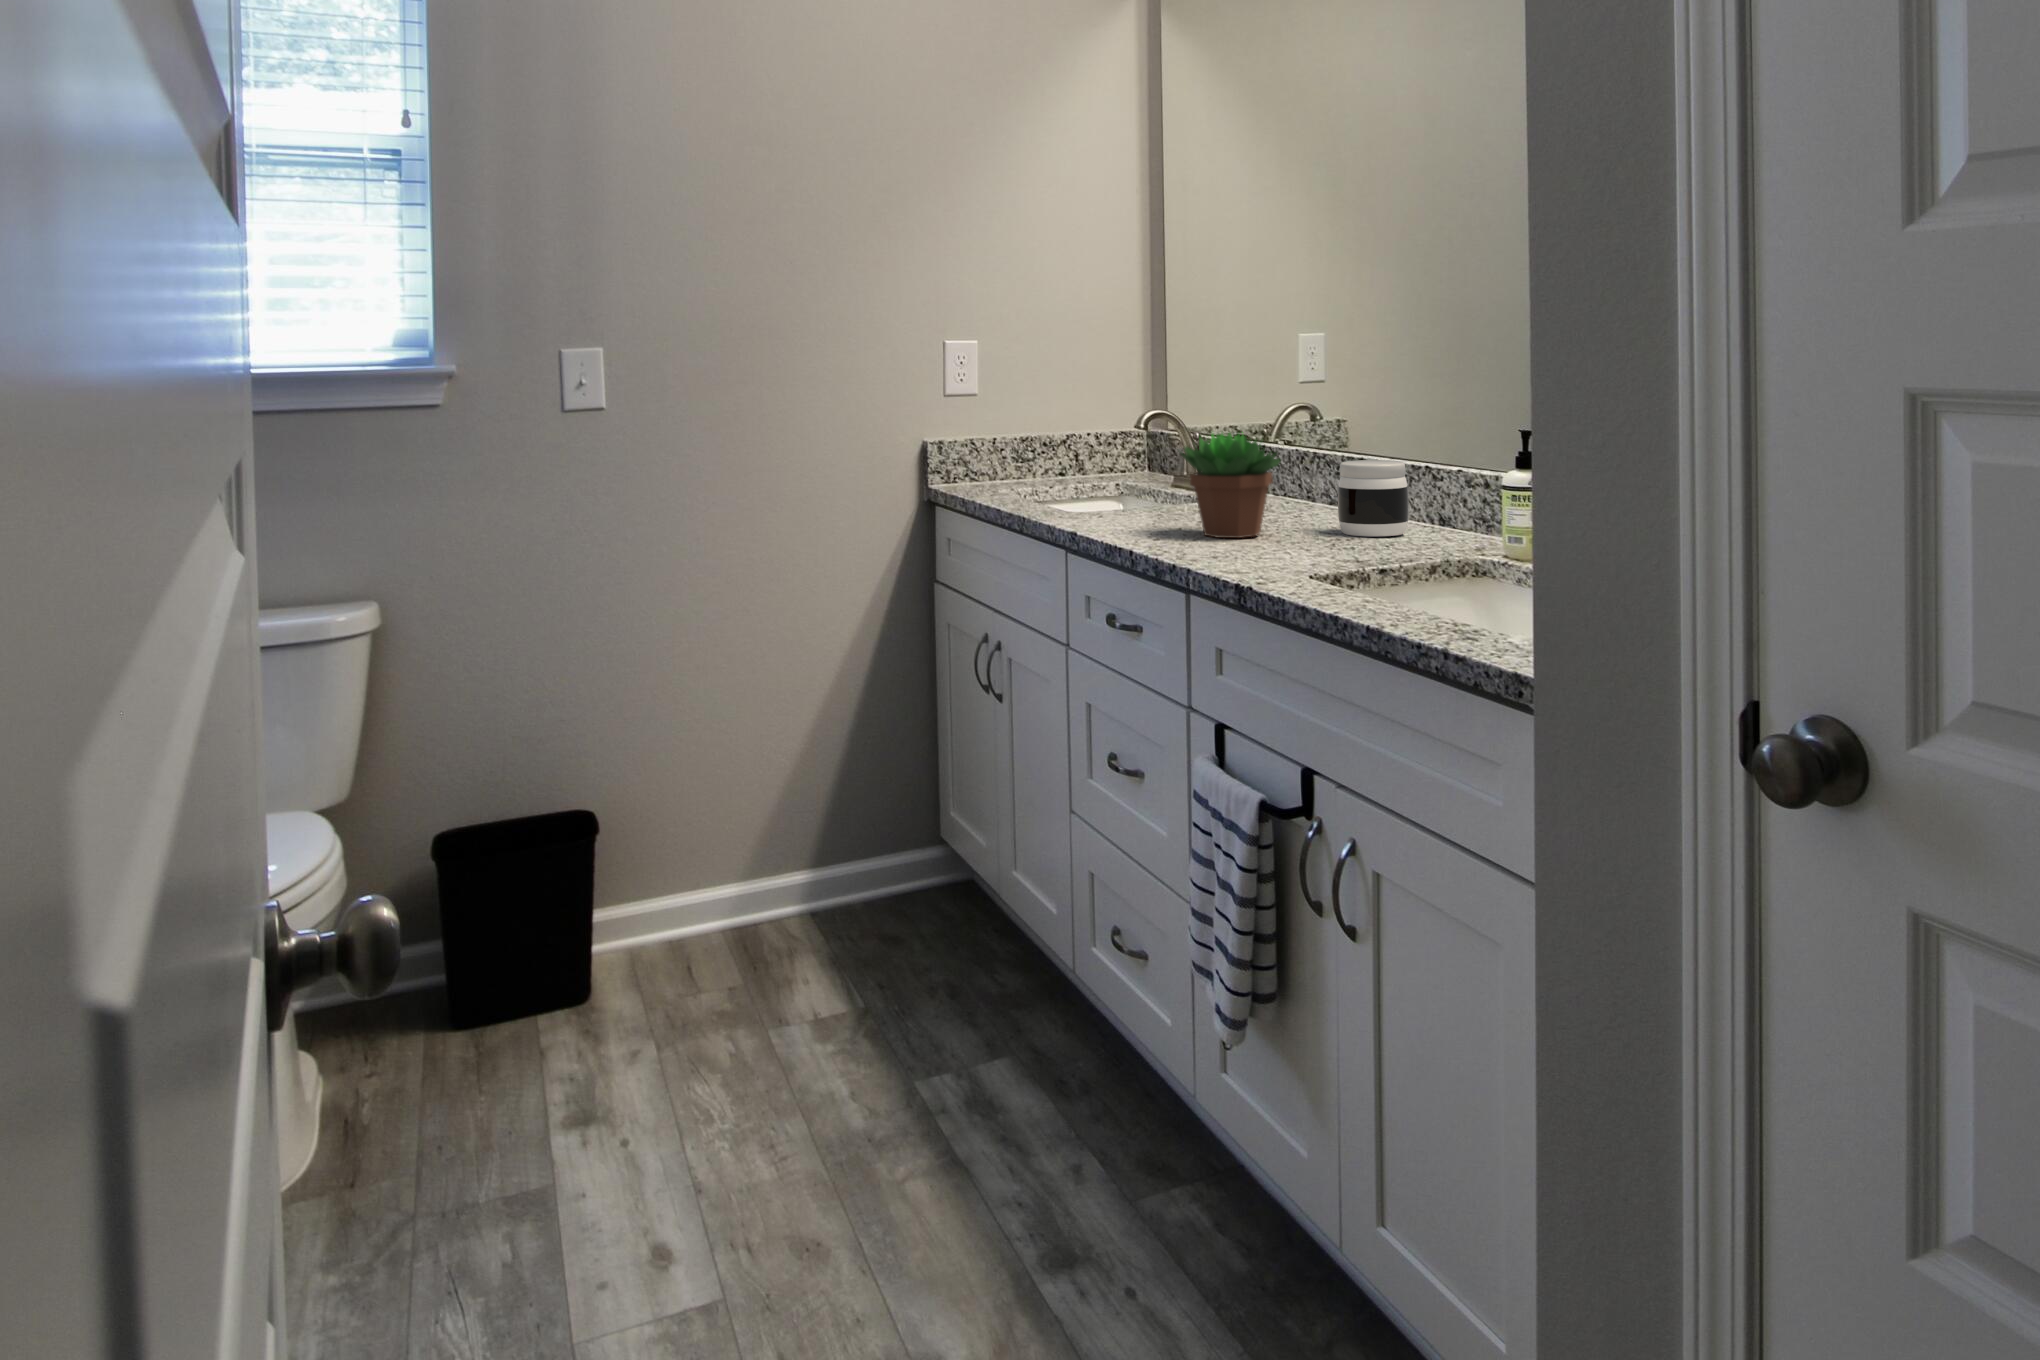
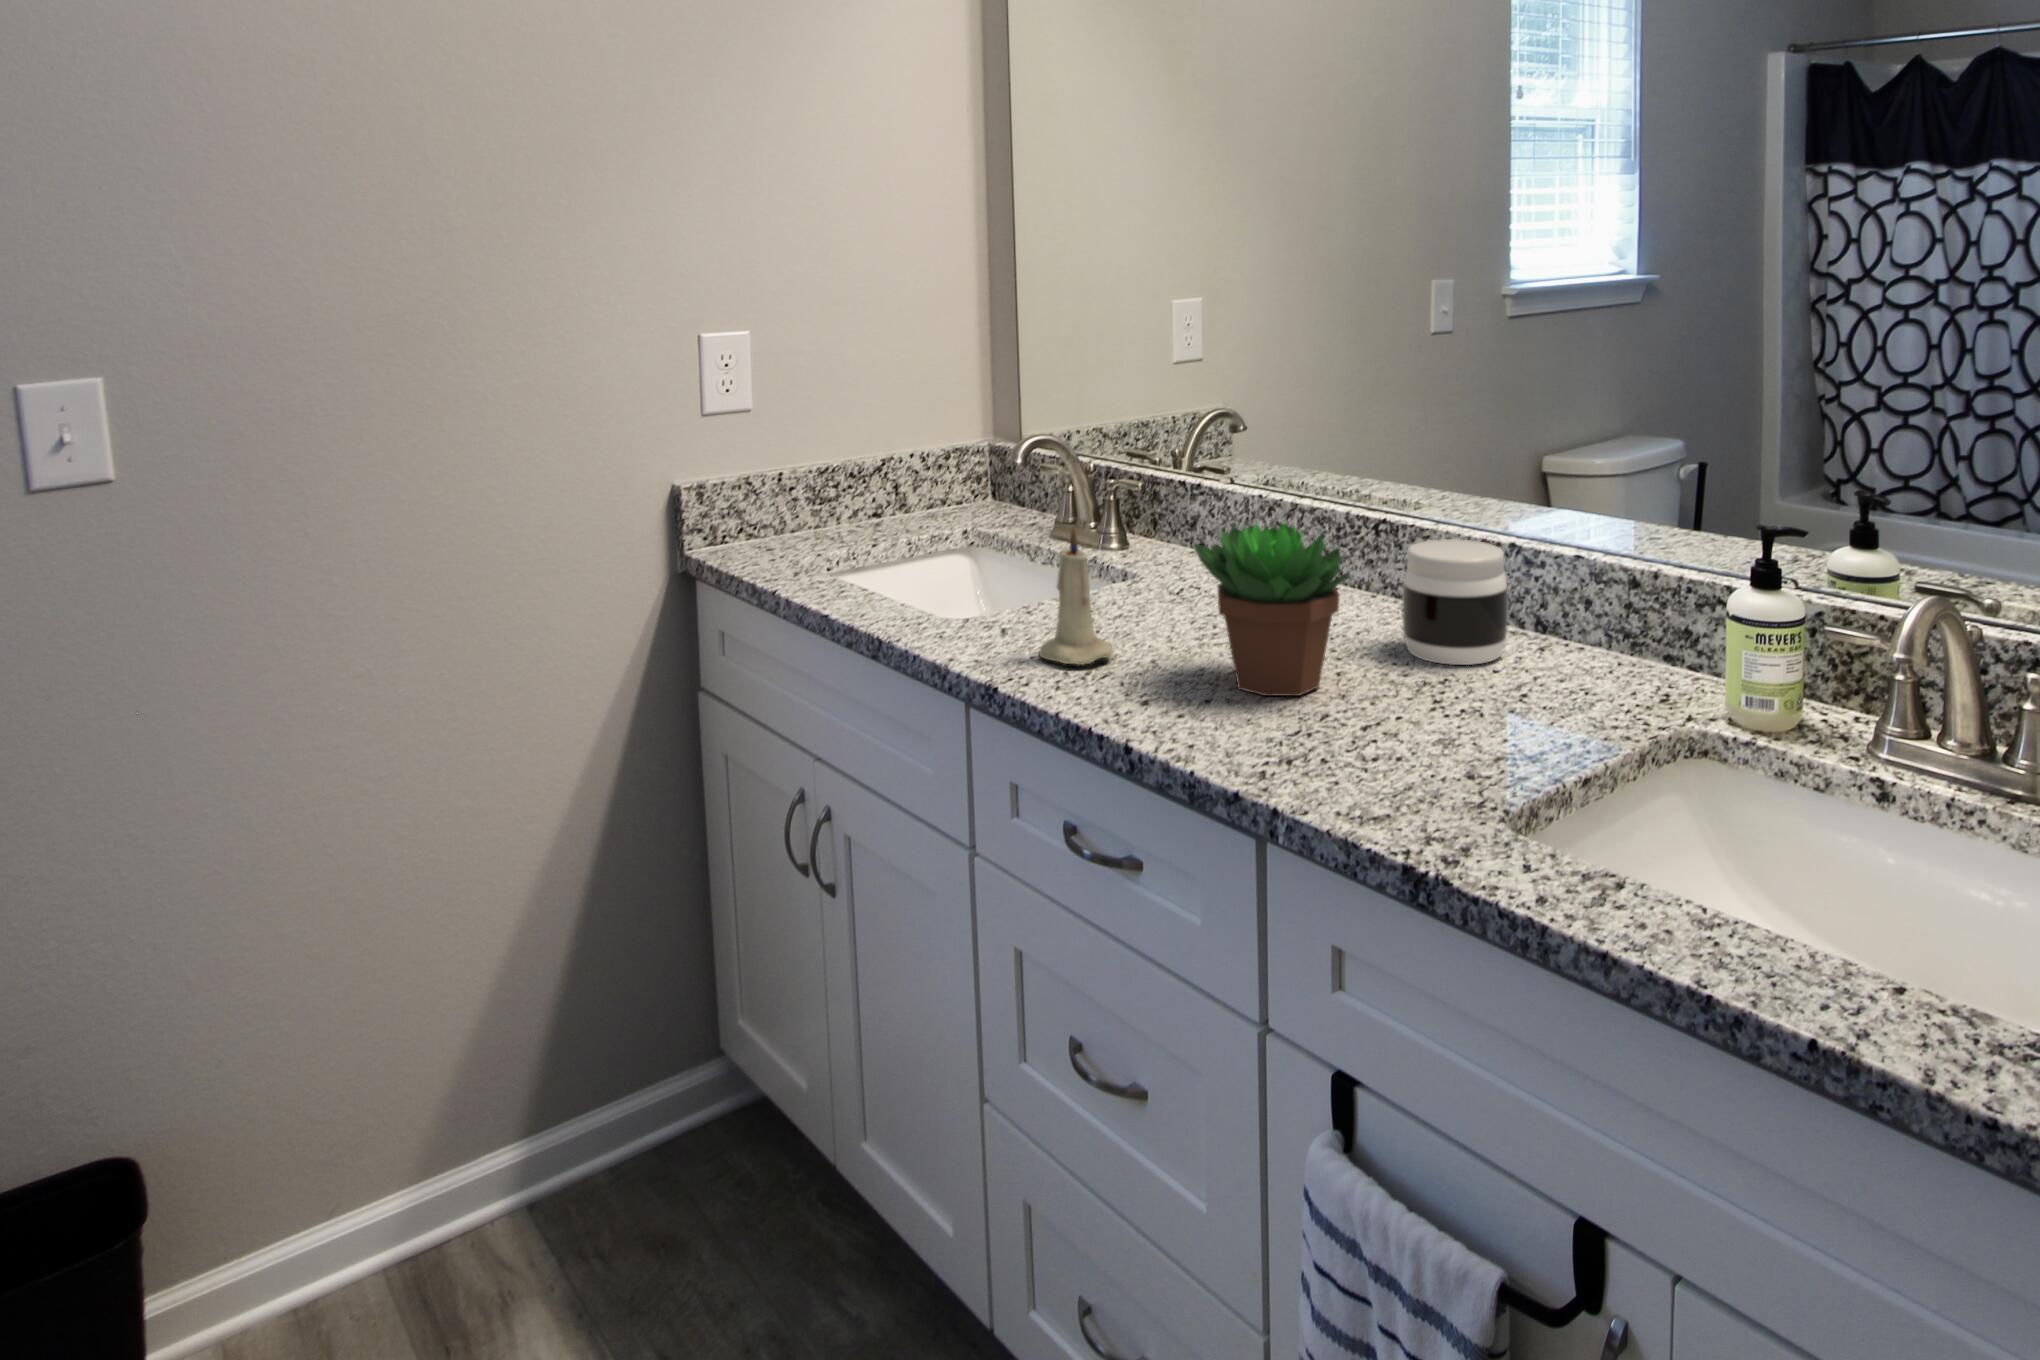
candle: none [1097,437,1144,524] -> present [1039,526,1113,665]

